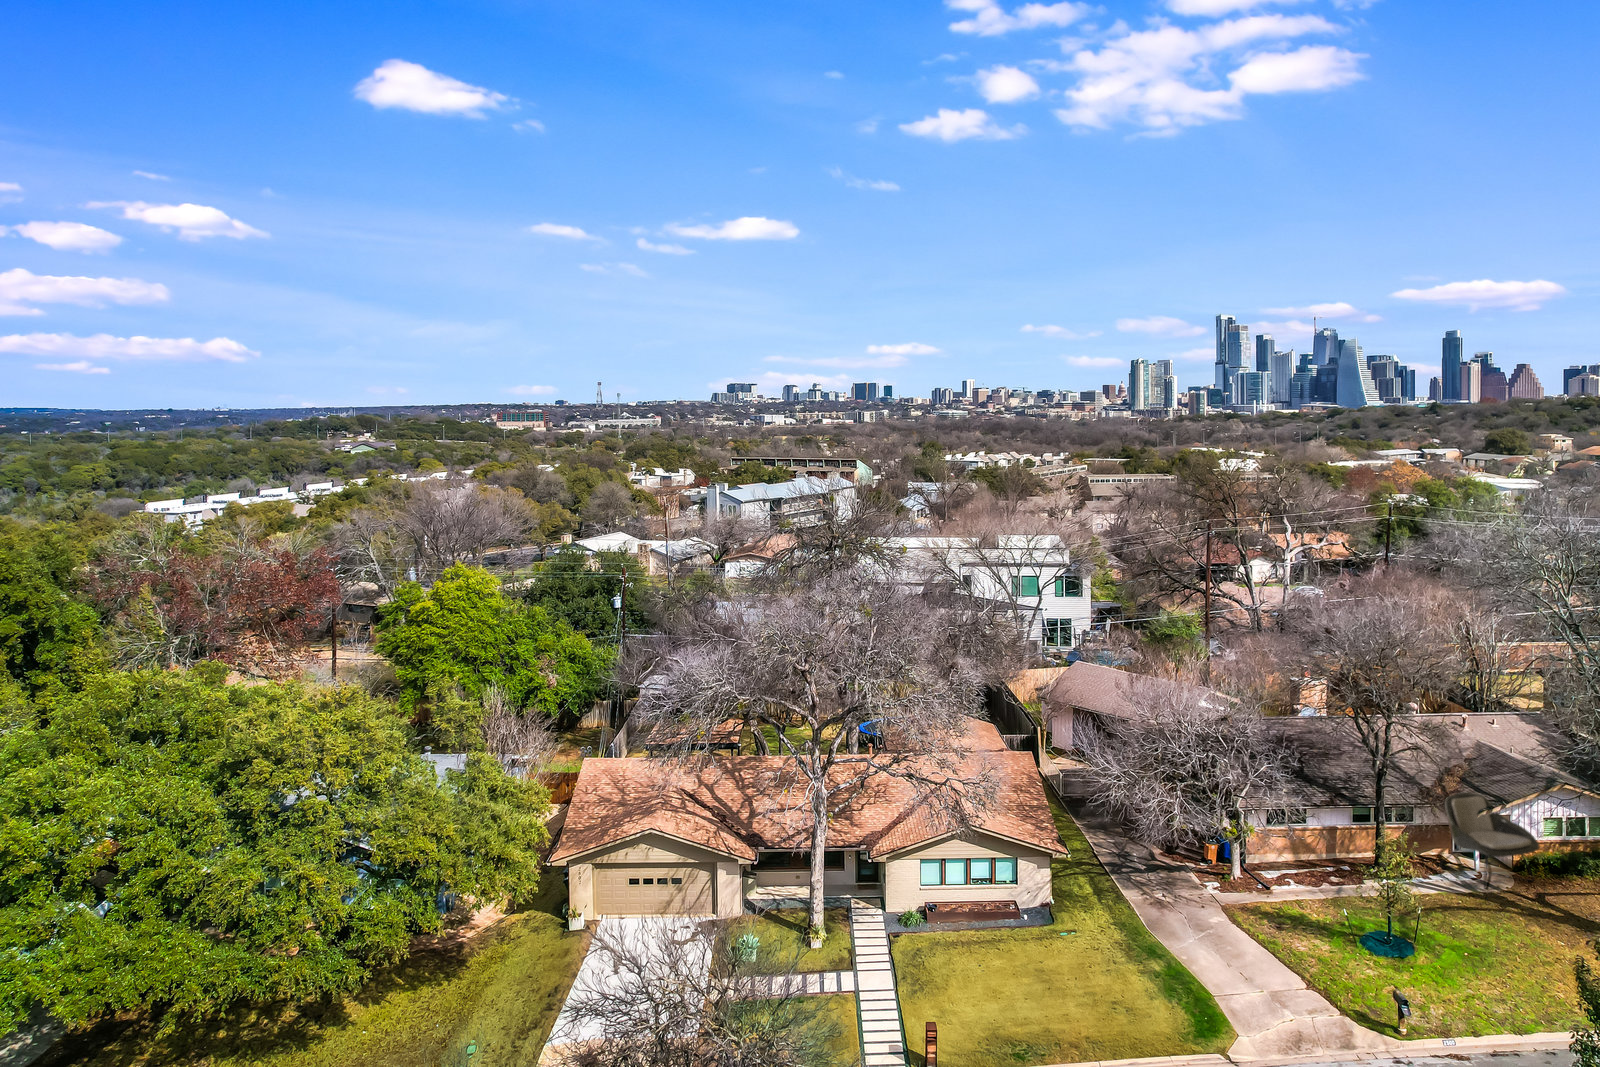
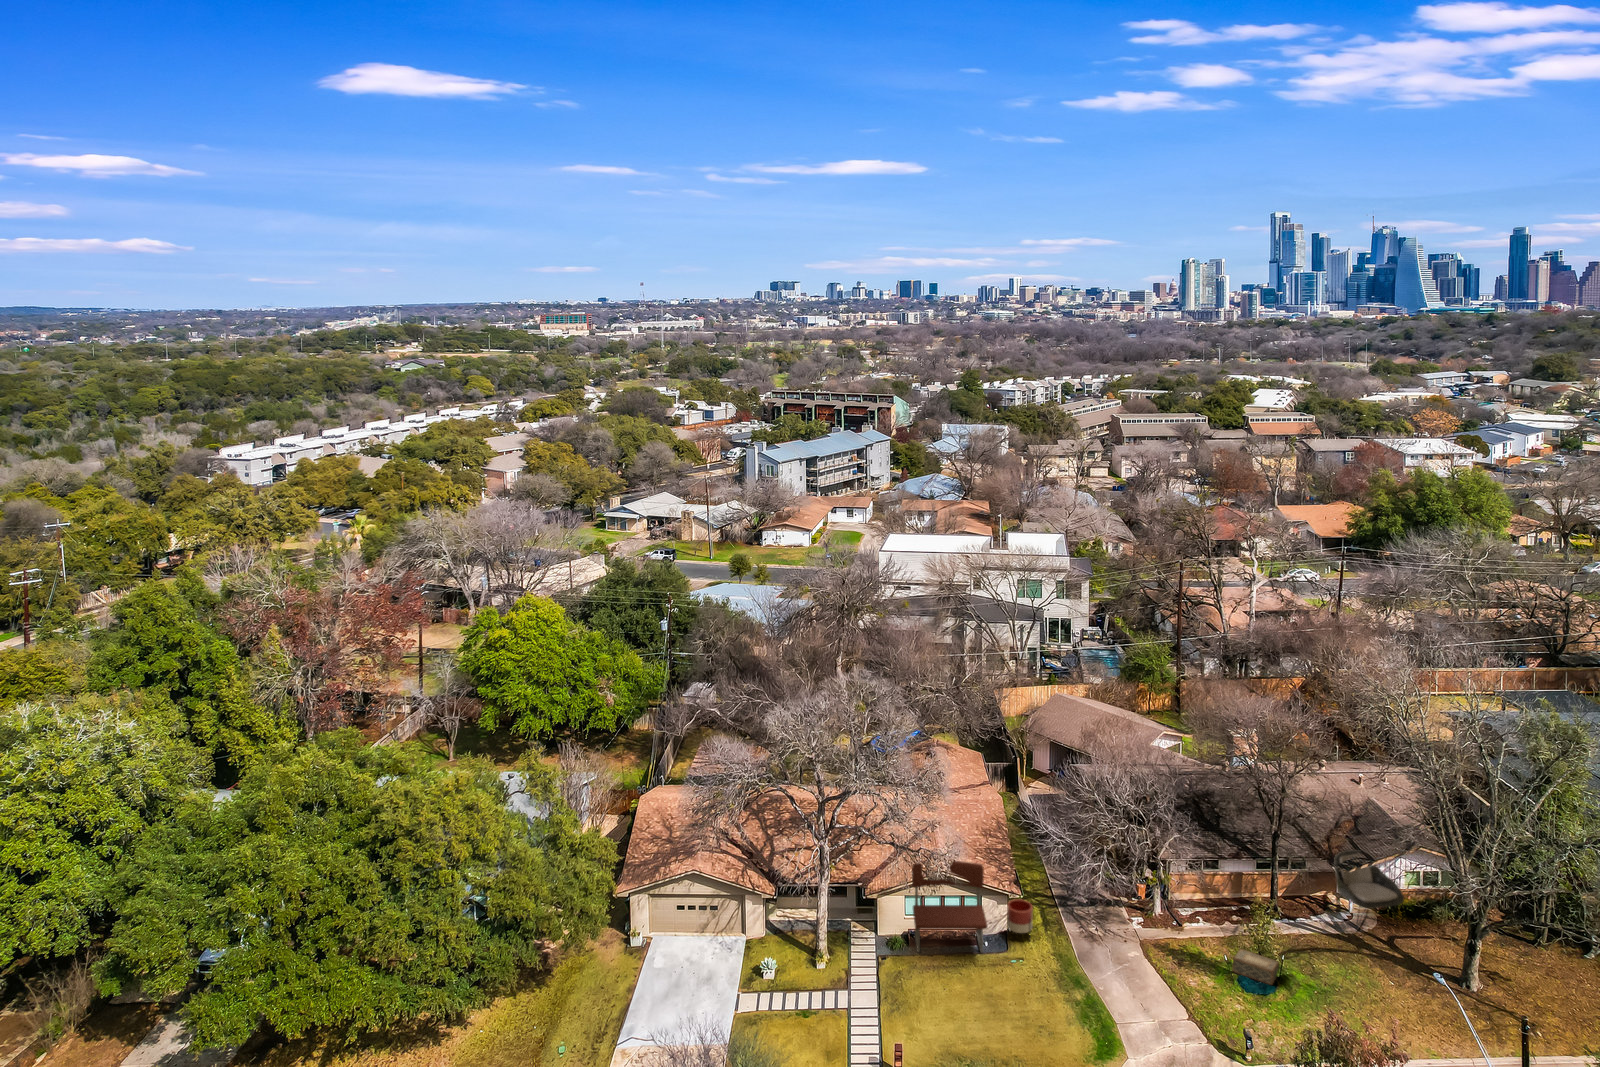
bench: none [930,810,1031,928] -> present [912,861,988,952]
planter: none [1051,860,1084,912] -> present [1007,899,1033,936]
woven basket: none [1347,905,1407,946] -> present [1232,949,1279,985]

